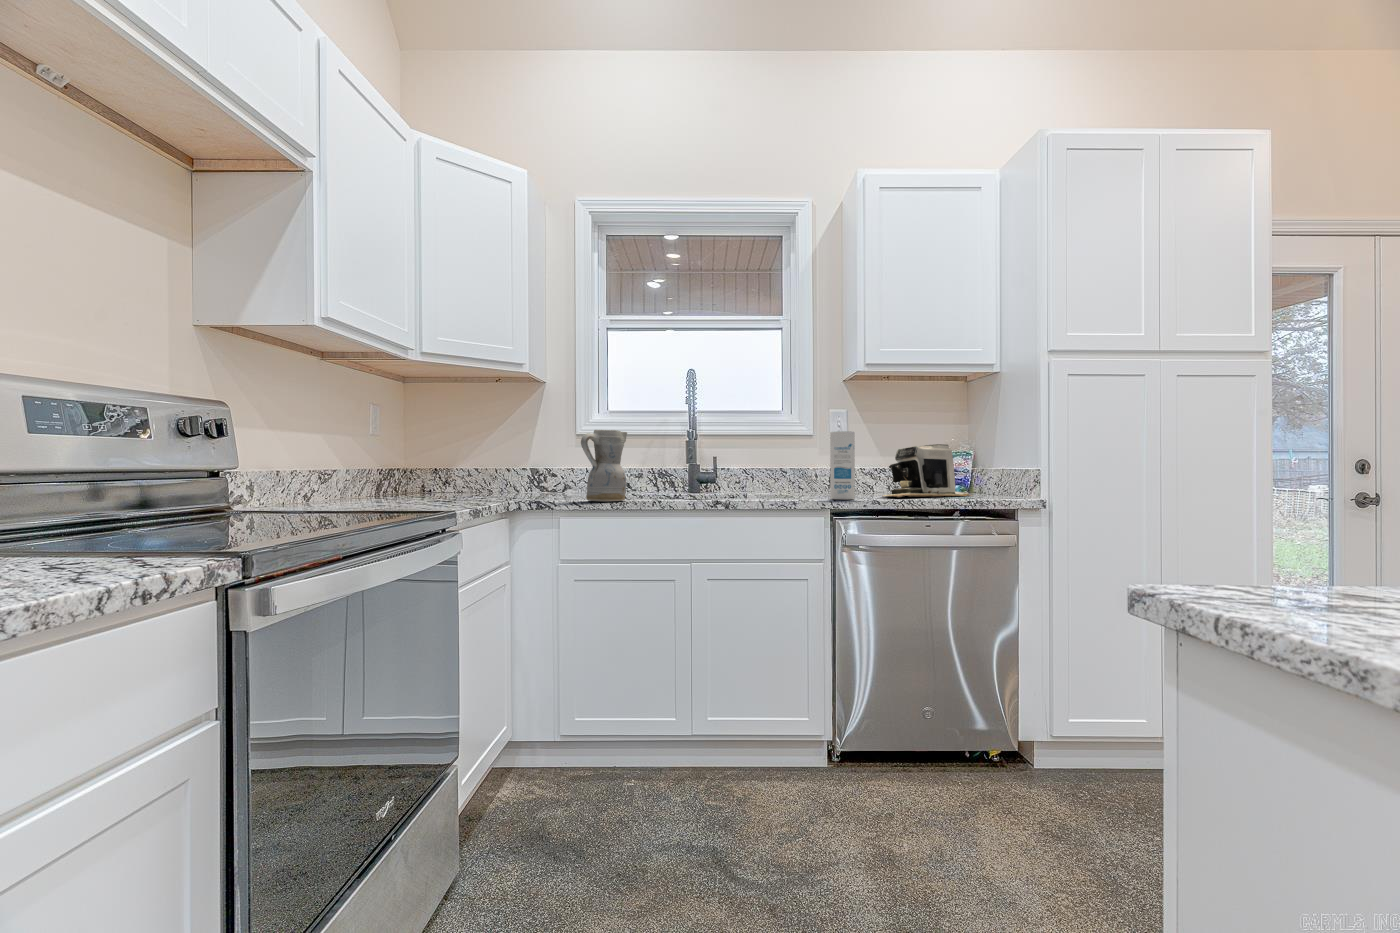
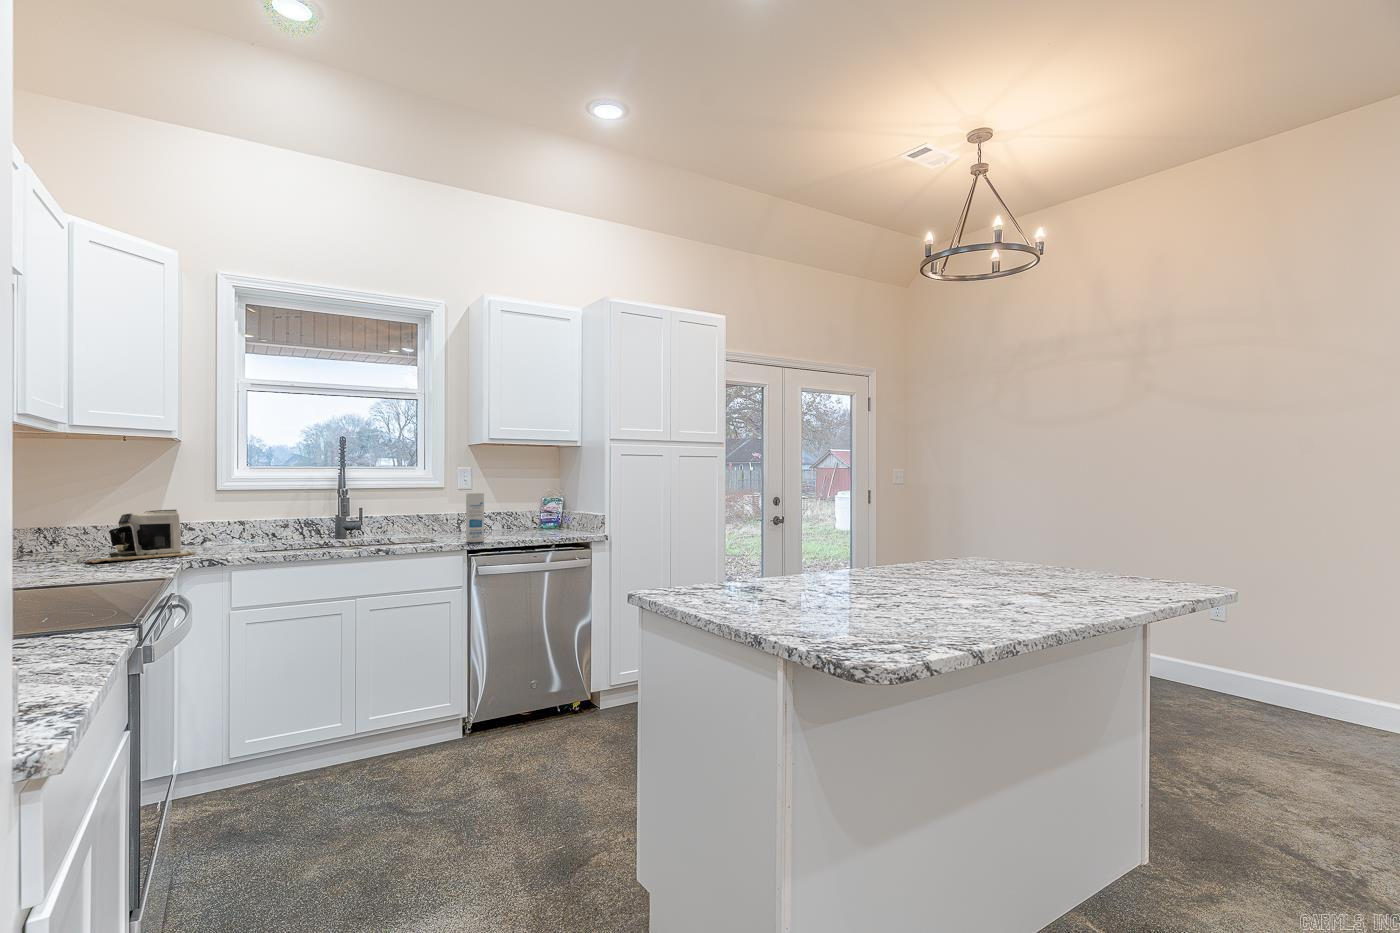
ceramic pitcher: present [581,430,627,502] -> none [250,494,292,555]
coffee maker: present [884,444,972,497] -> present [87,510,195,563]

